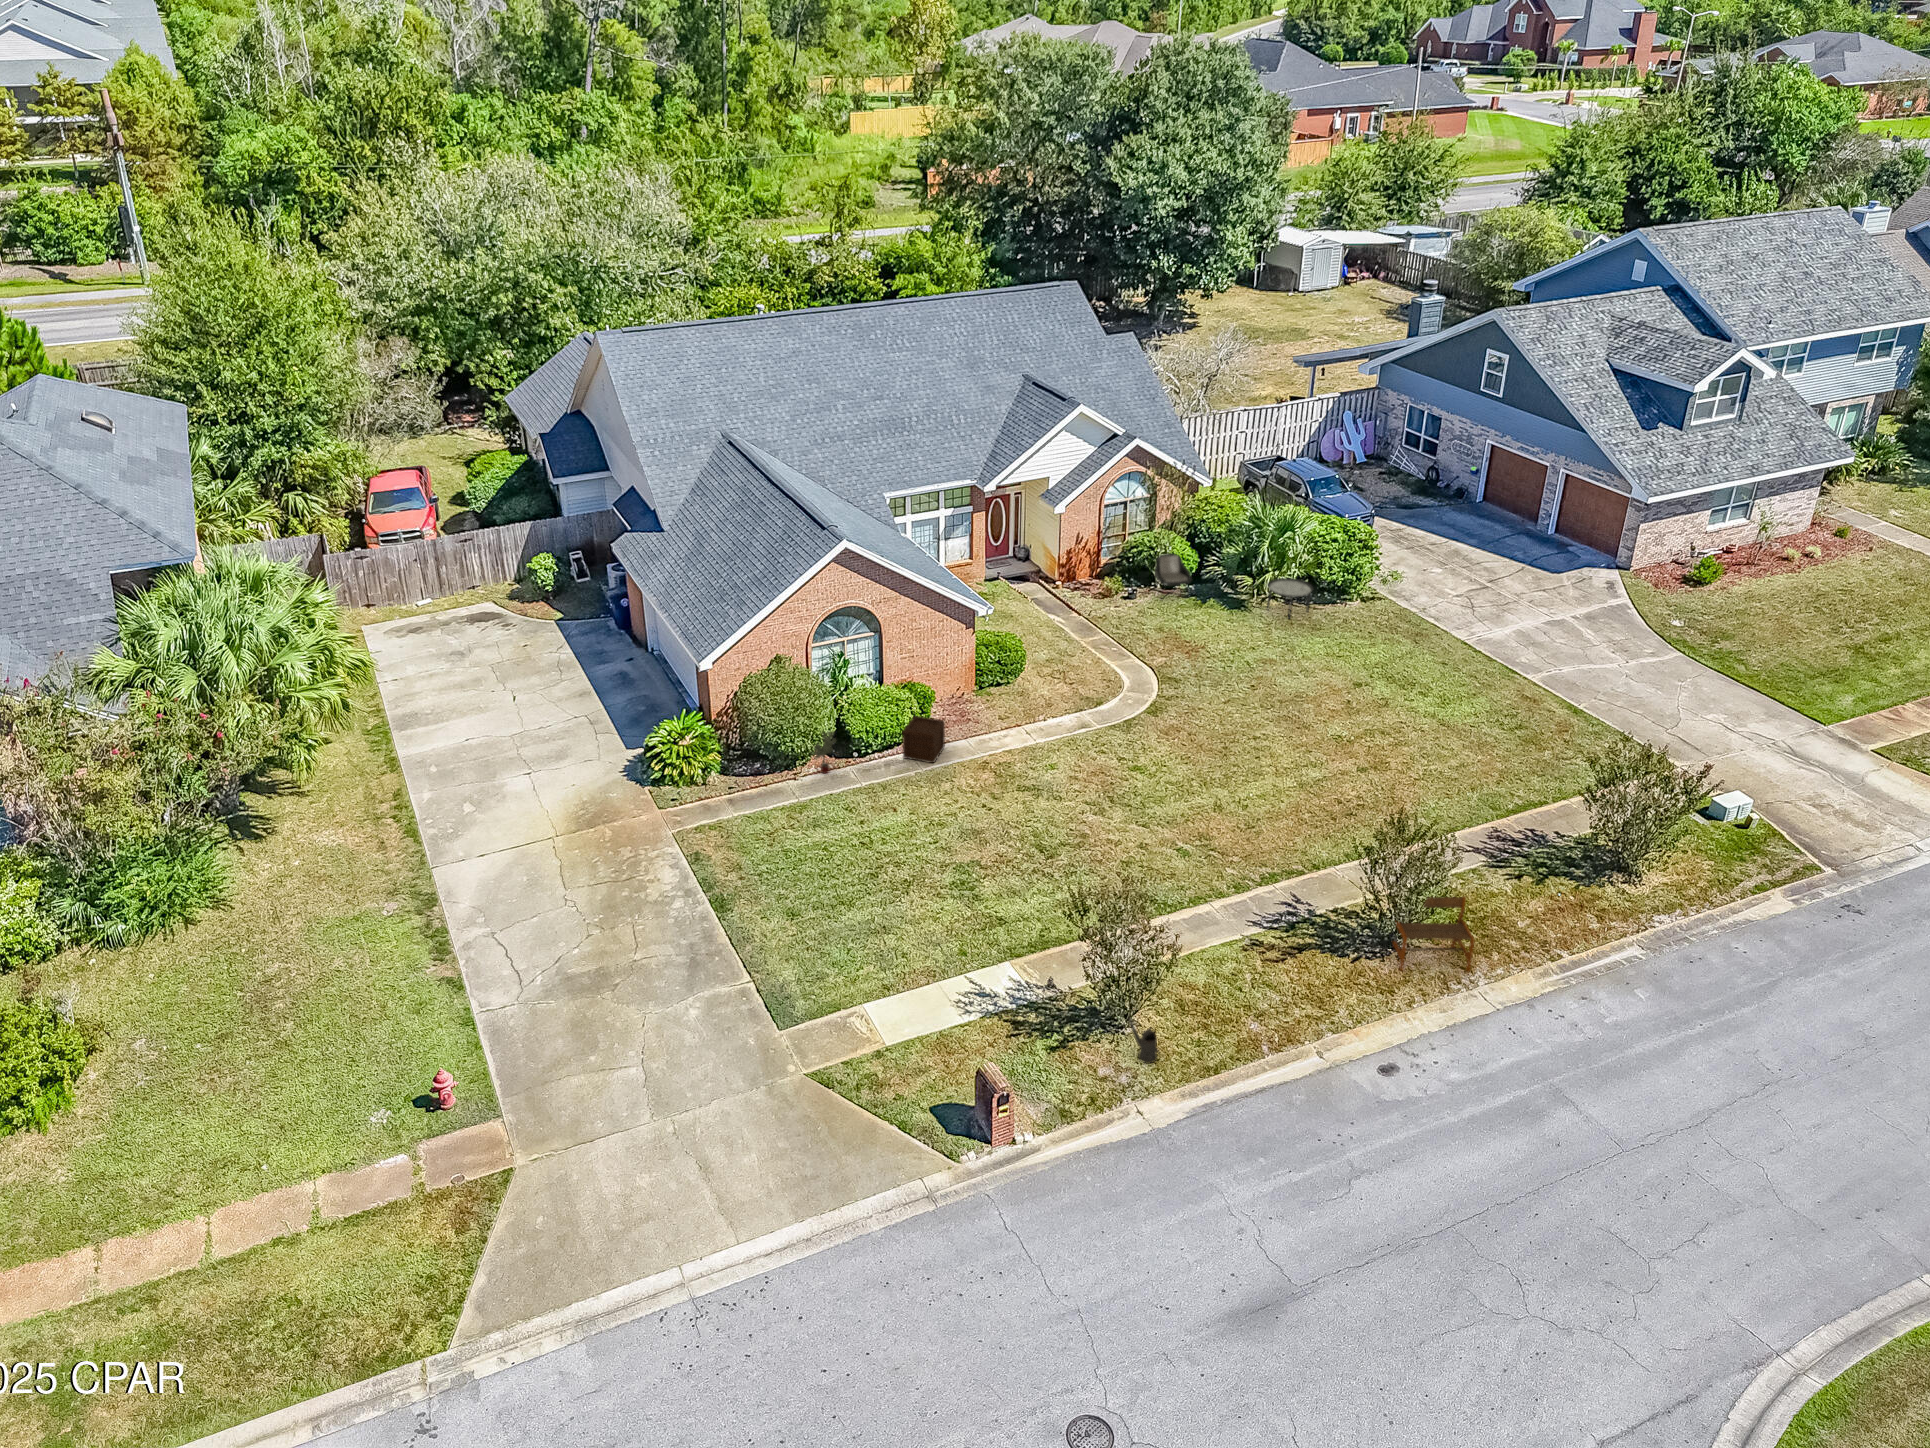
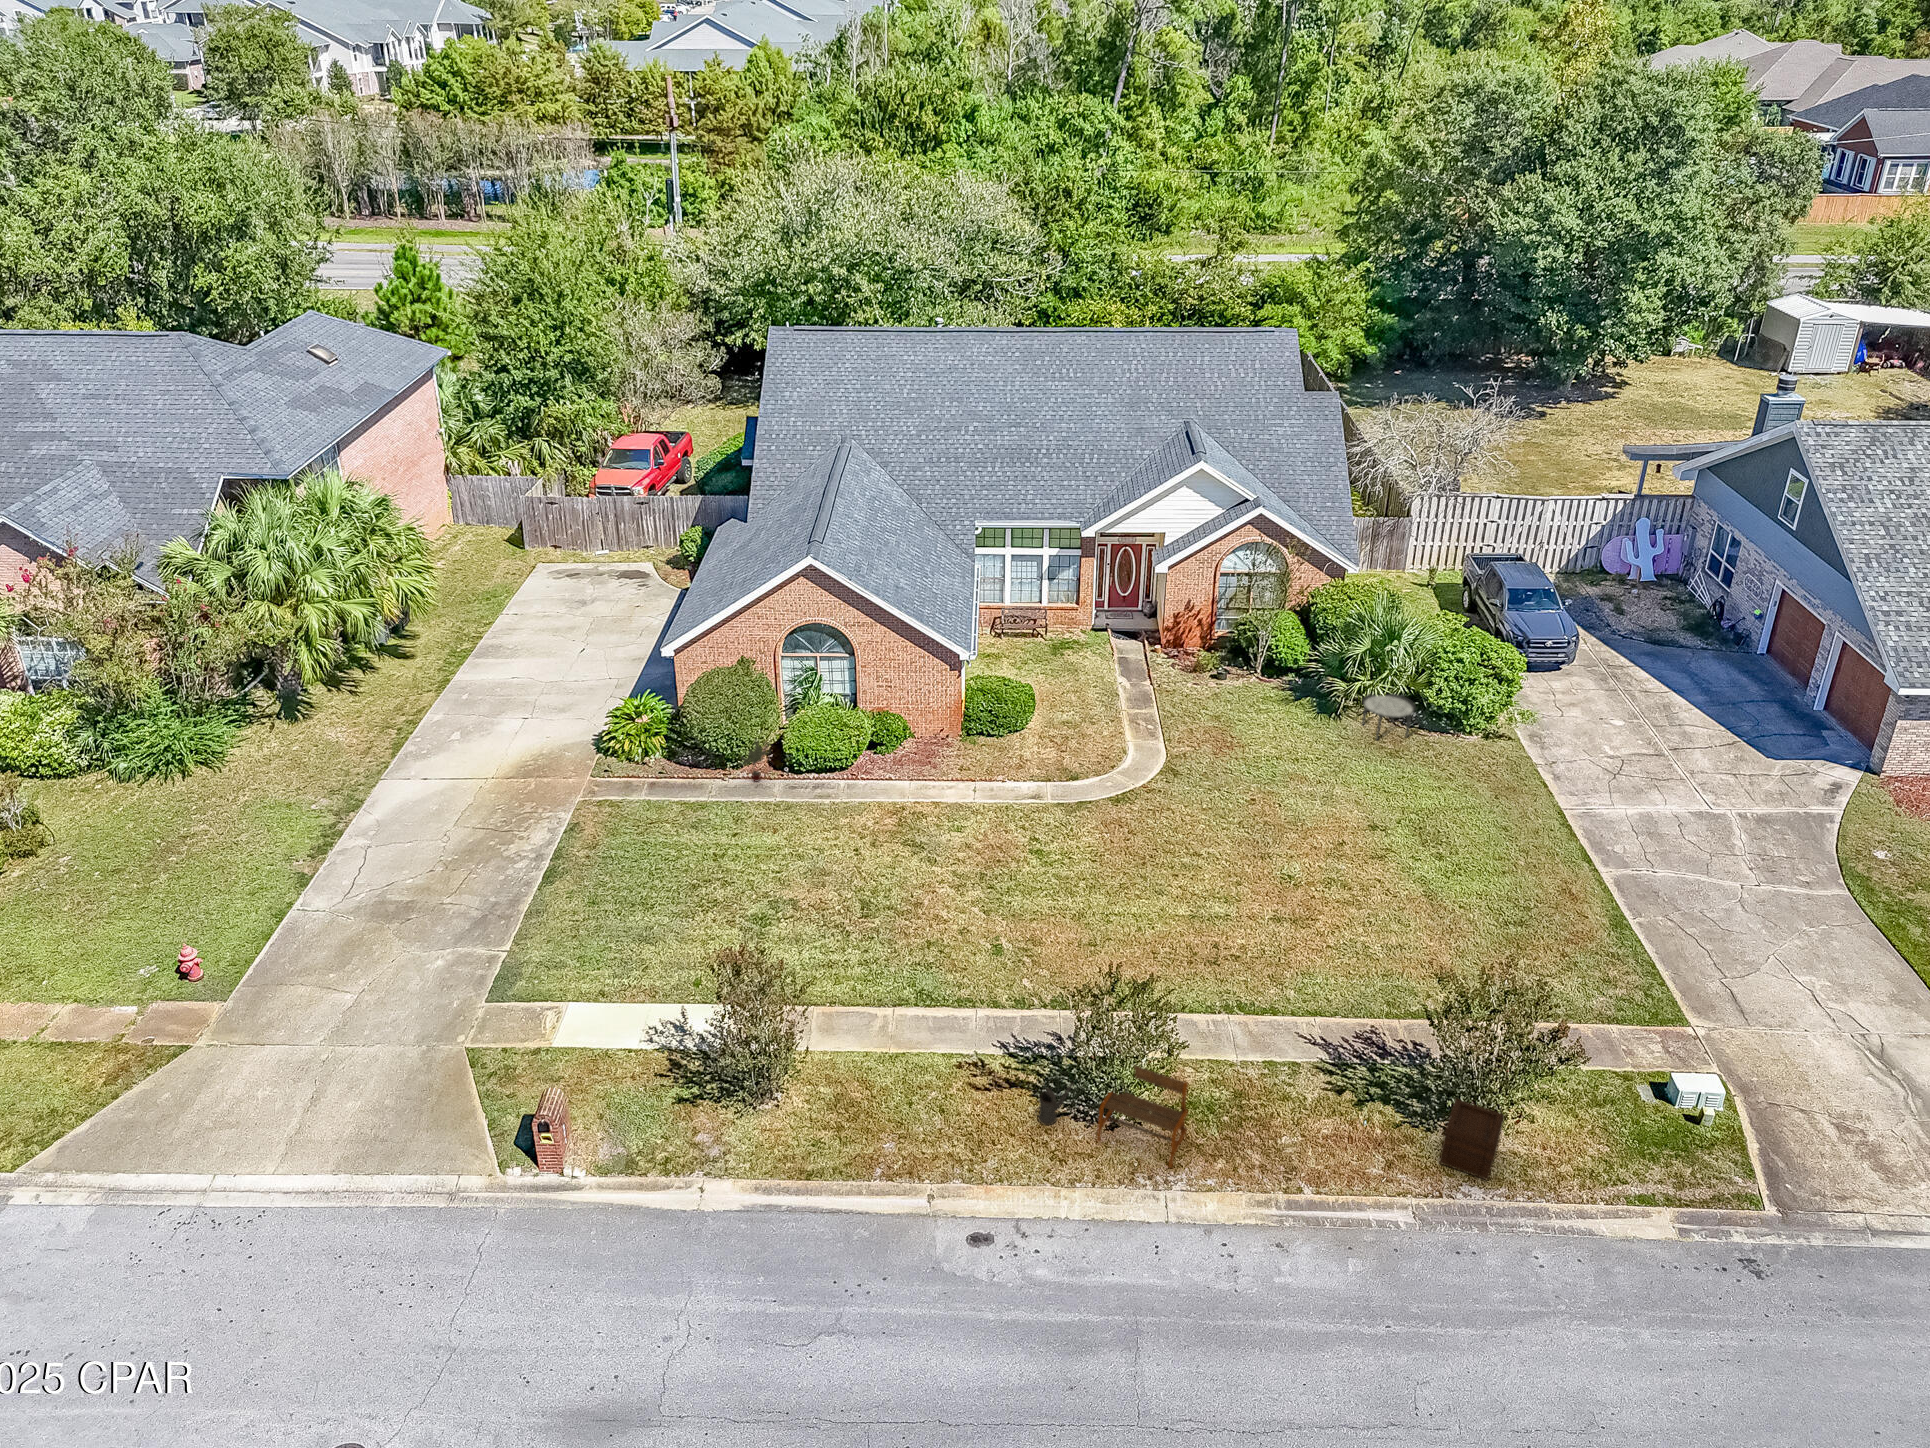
lounge chair: present [1155,553,1192,599] -> none [1252,640,1293,693]
wooden crate: present [902,716,945,763] -> present [1439,1098,1505,1180]
watering can: present [1128,1018,1159,1064] -> present [1036,1083,1073,1125]

